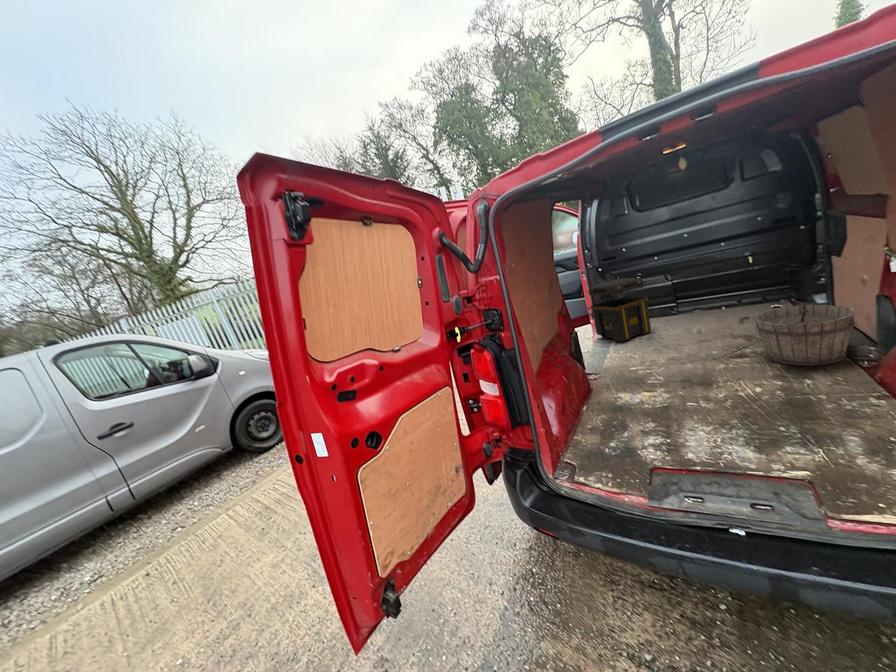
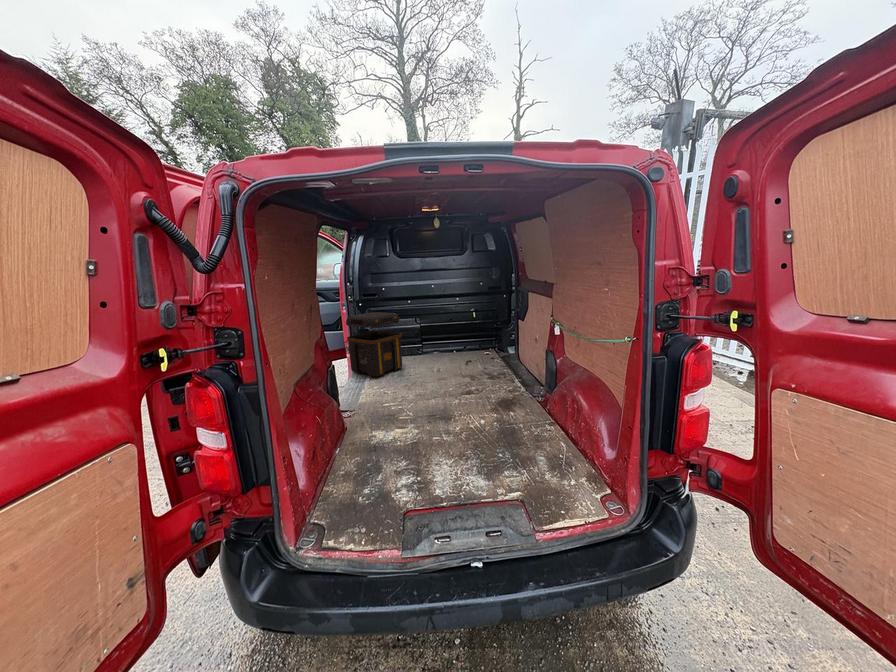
wooden bucket: present [754,298,859,366] -> none [482,346,541,401]

